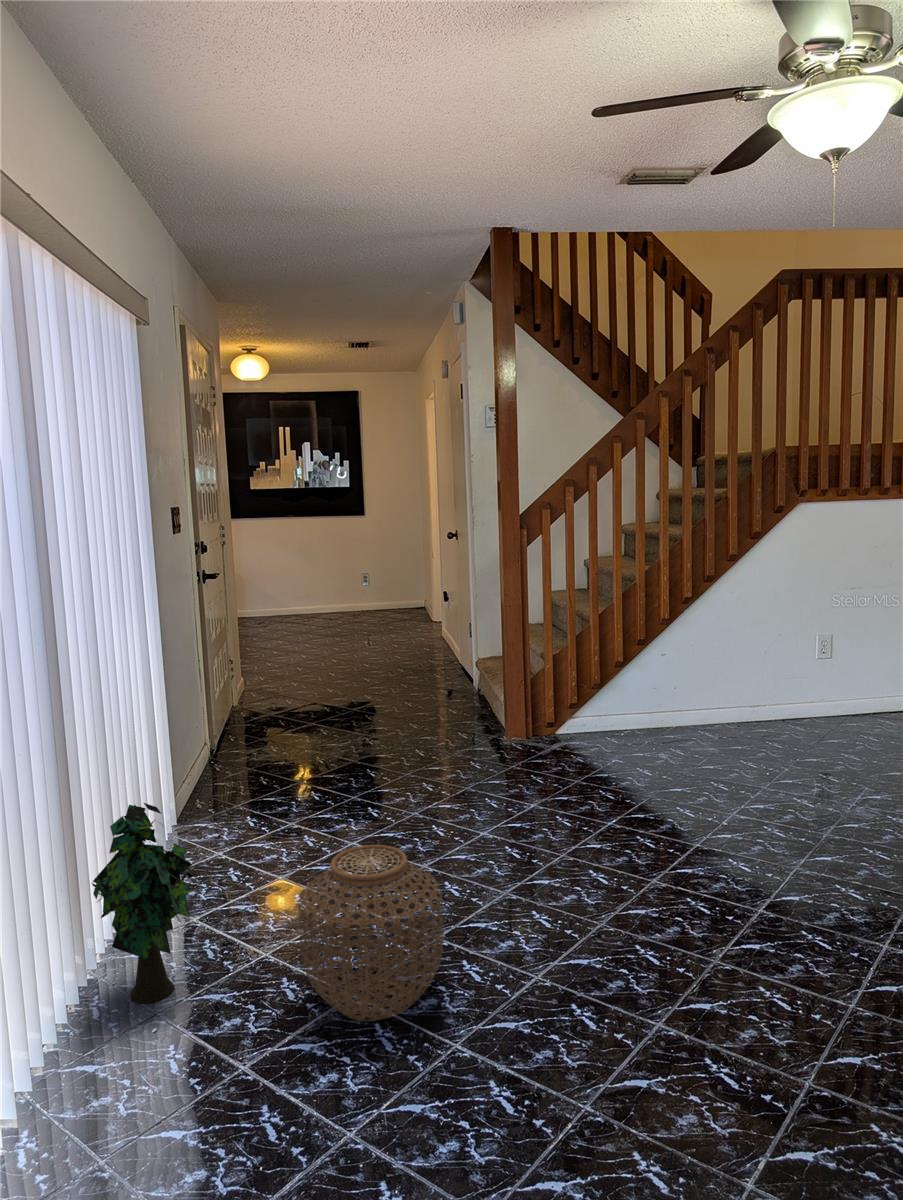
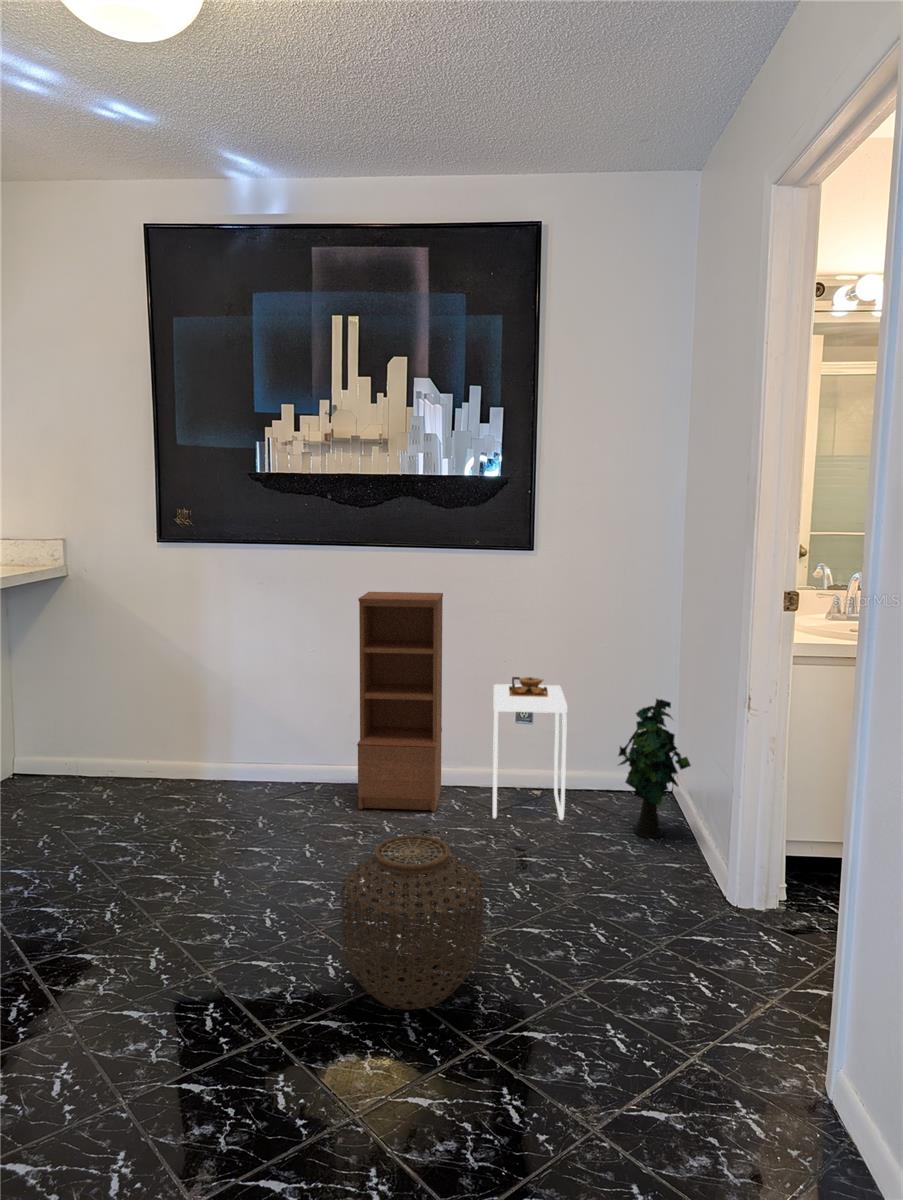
bookcase: none [261,598,354,826] -> present [357,592,443,812]
side table: none [402,676,484,820] -> present [493,677,567,820]
decorative plant: present [92,803,197,1003] -> present [618,699,691,838]

